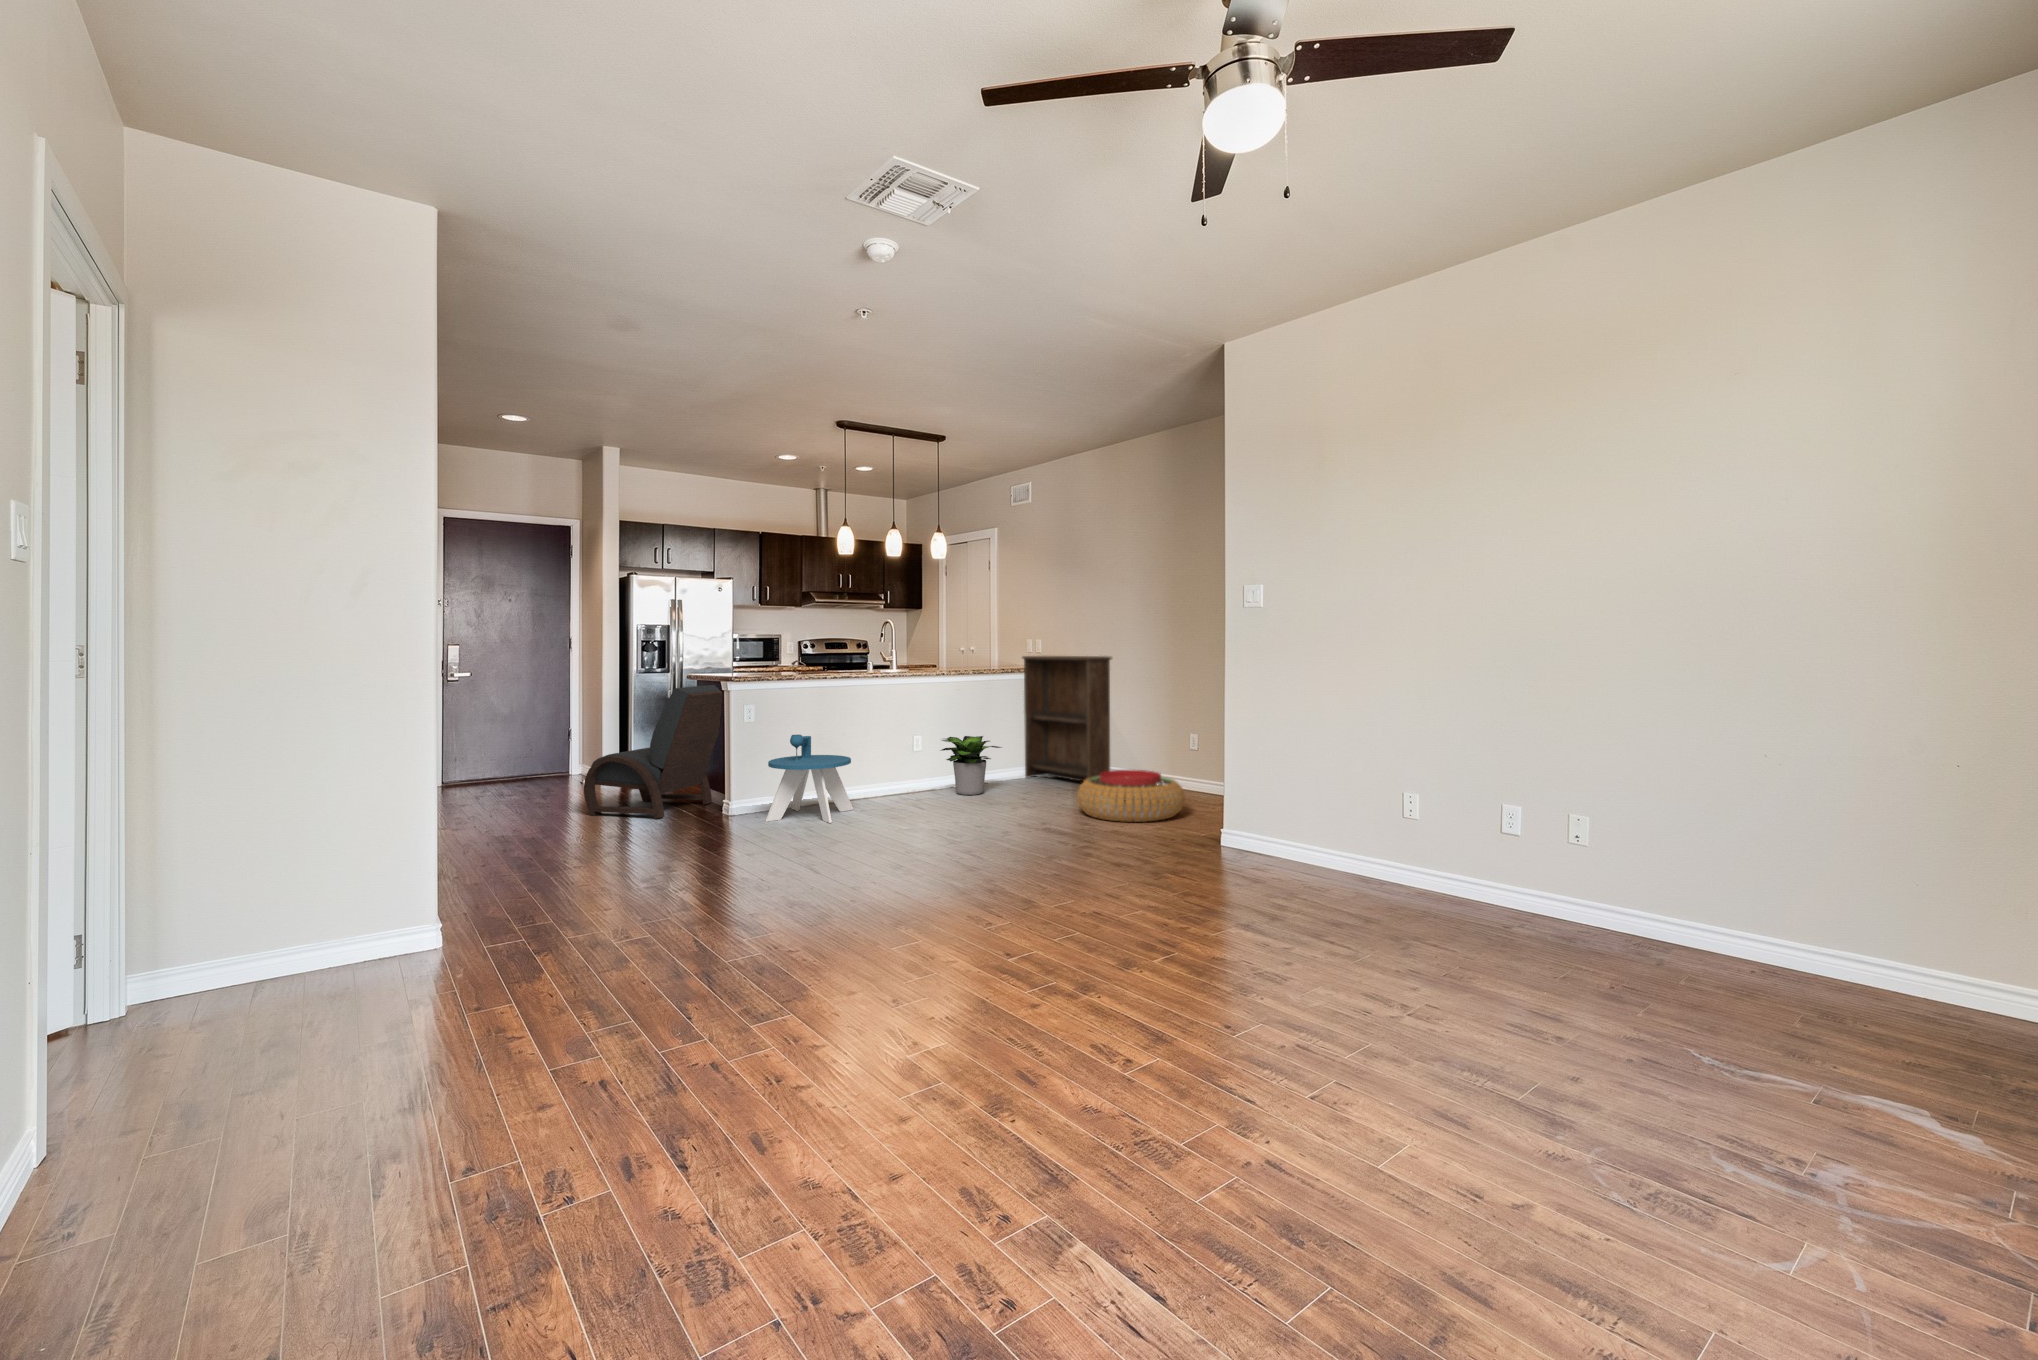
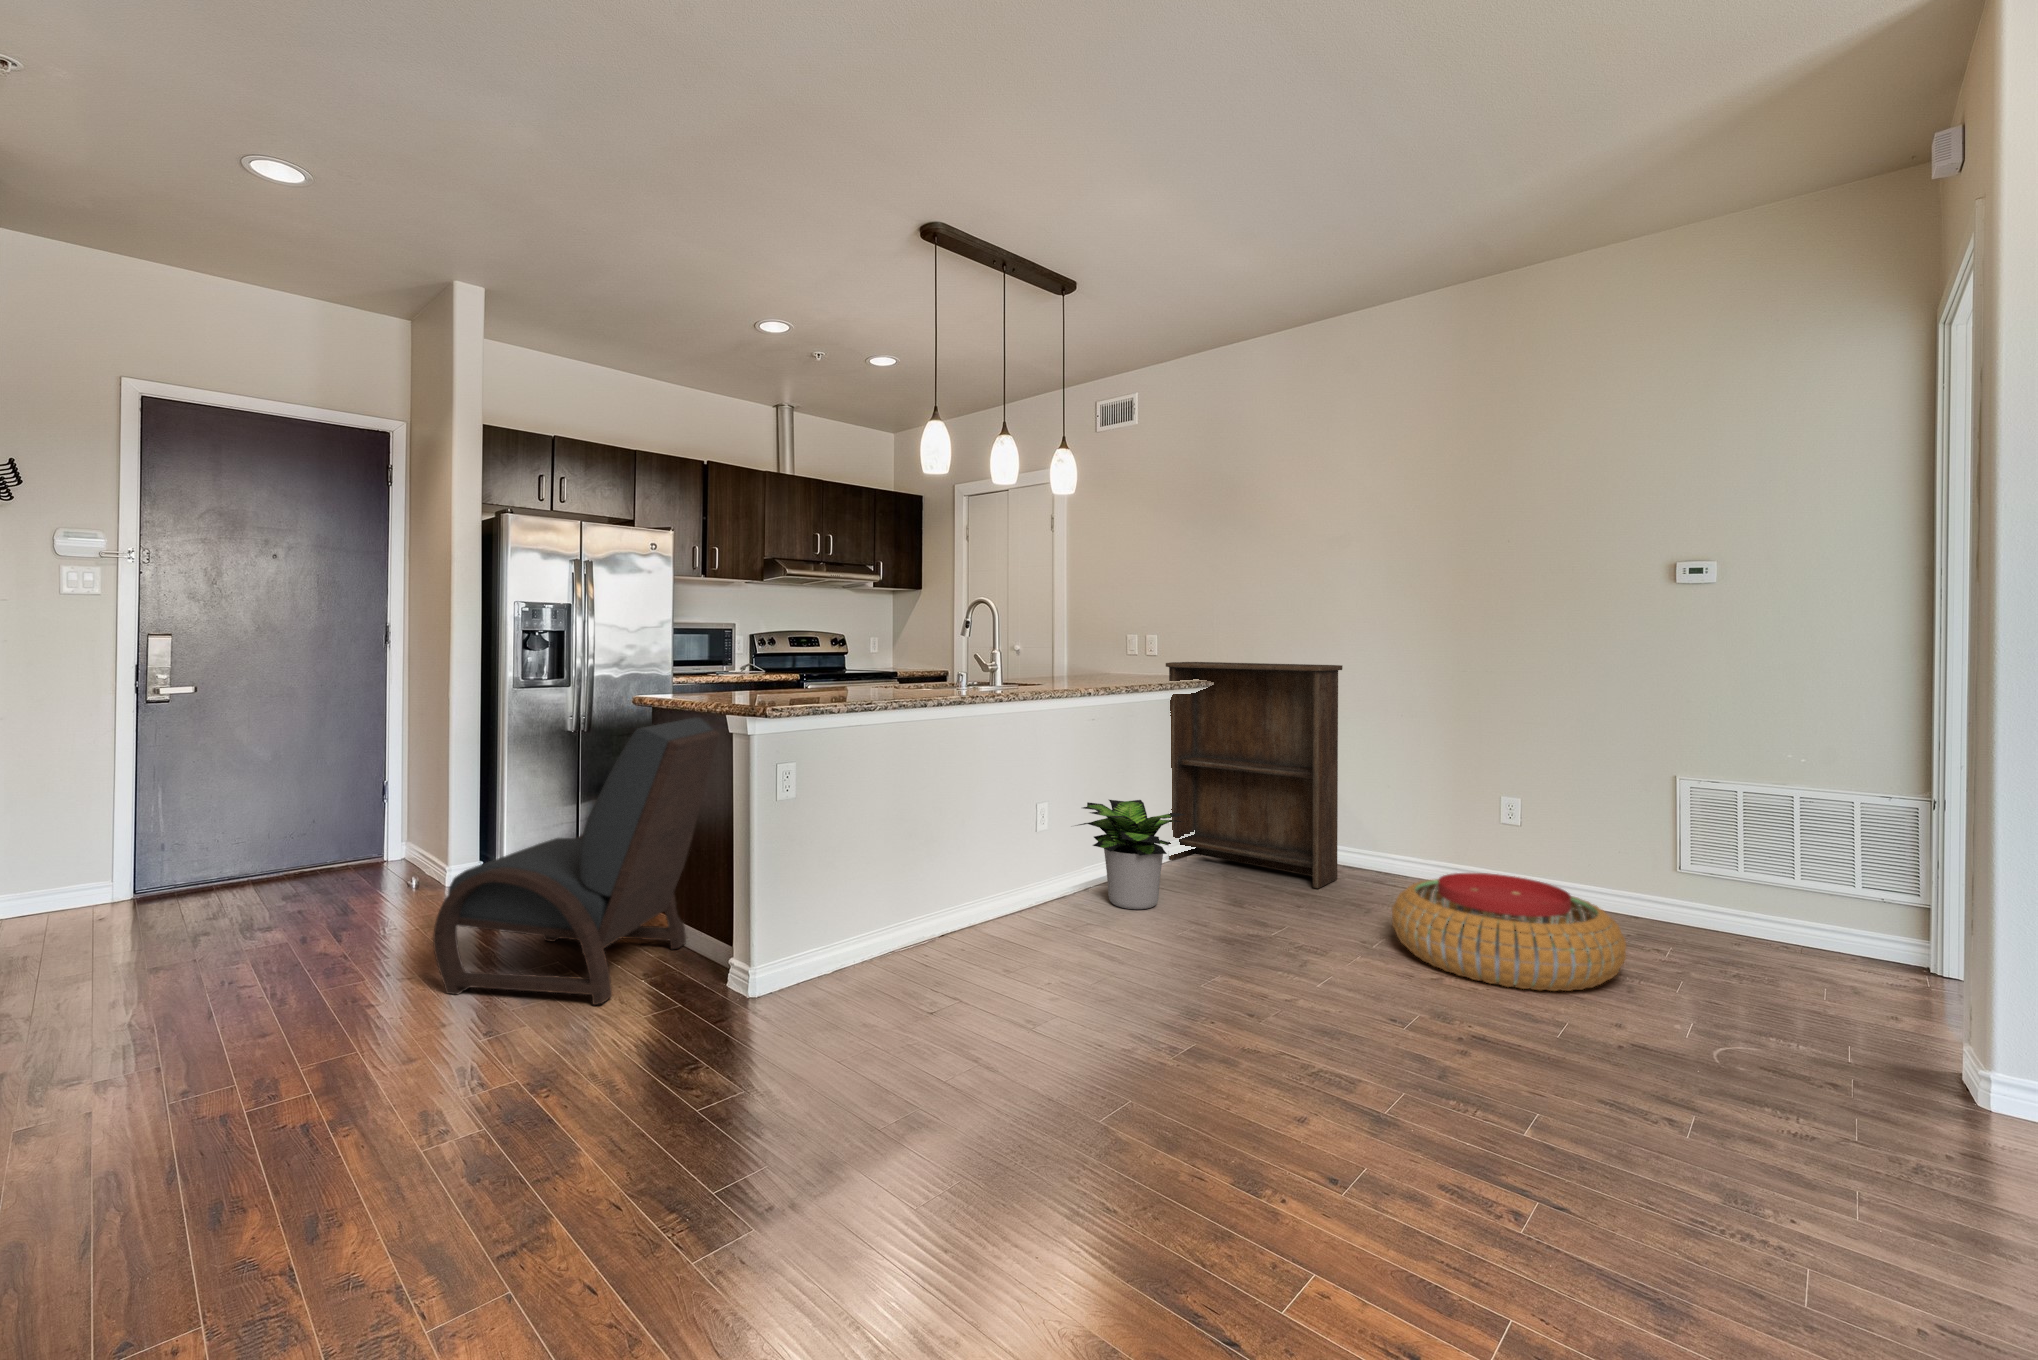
side table: present [765,735,853,823] -> none [832,819,993,1011]

